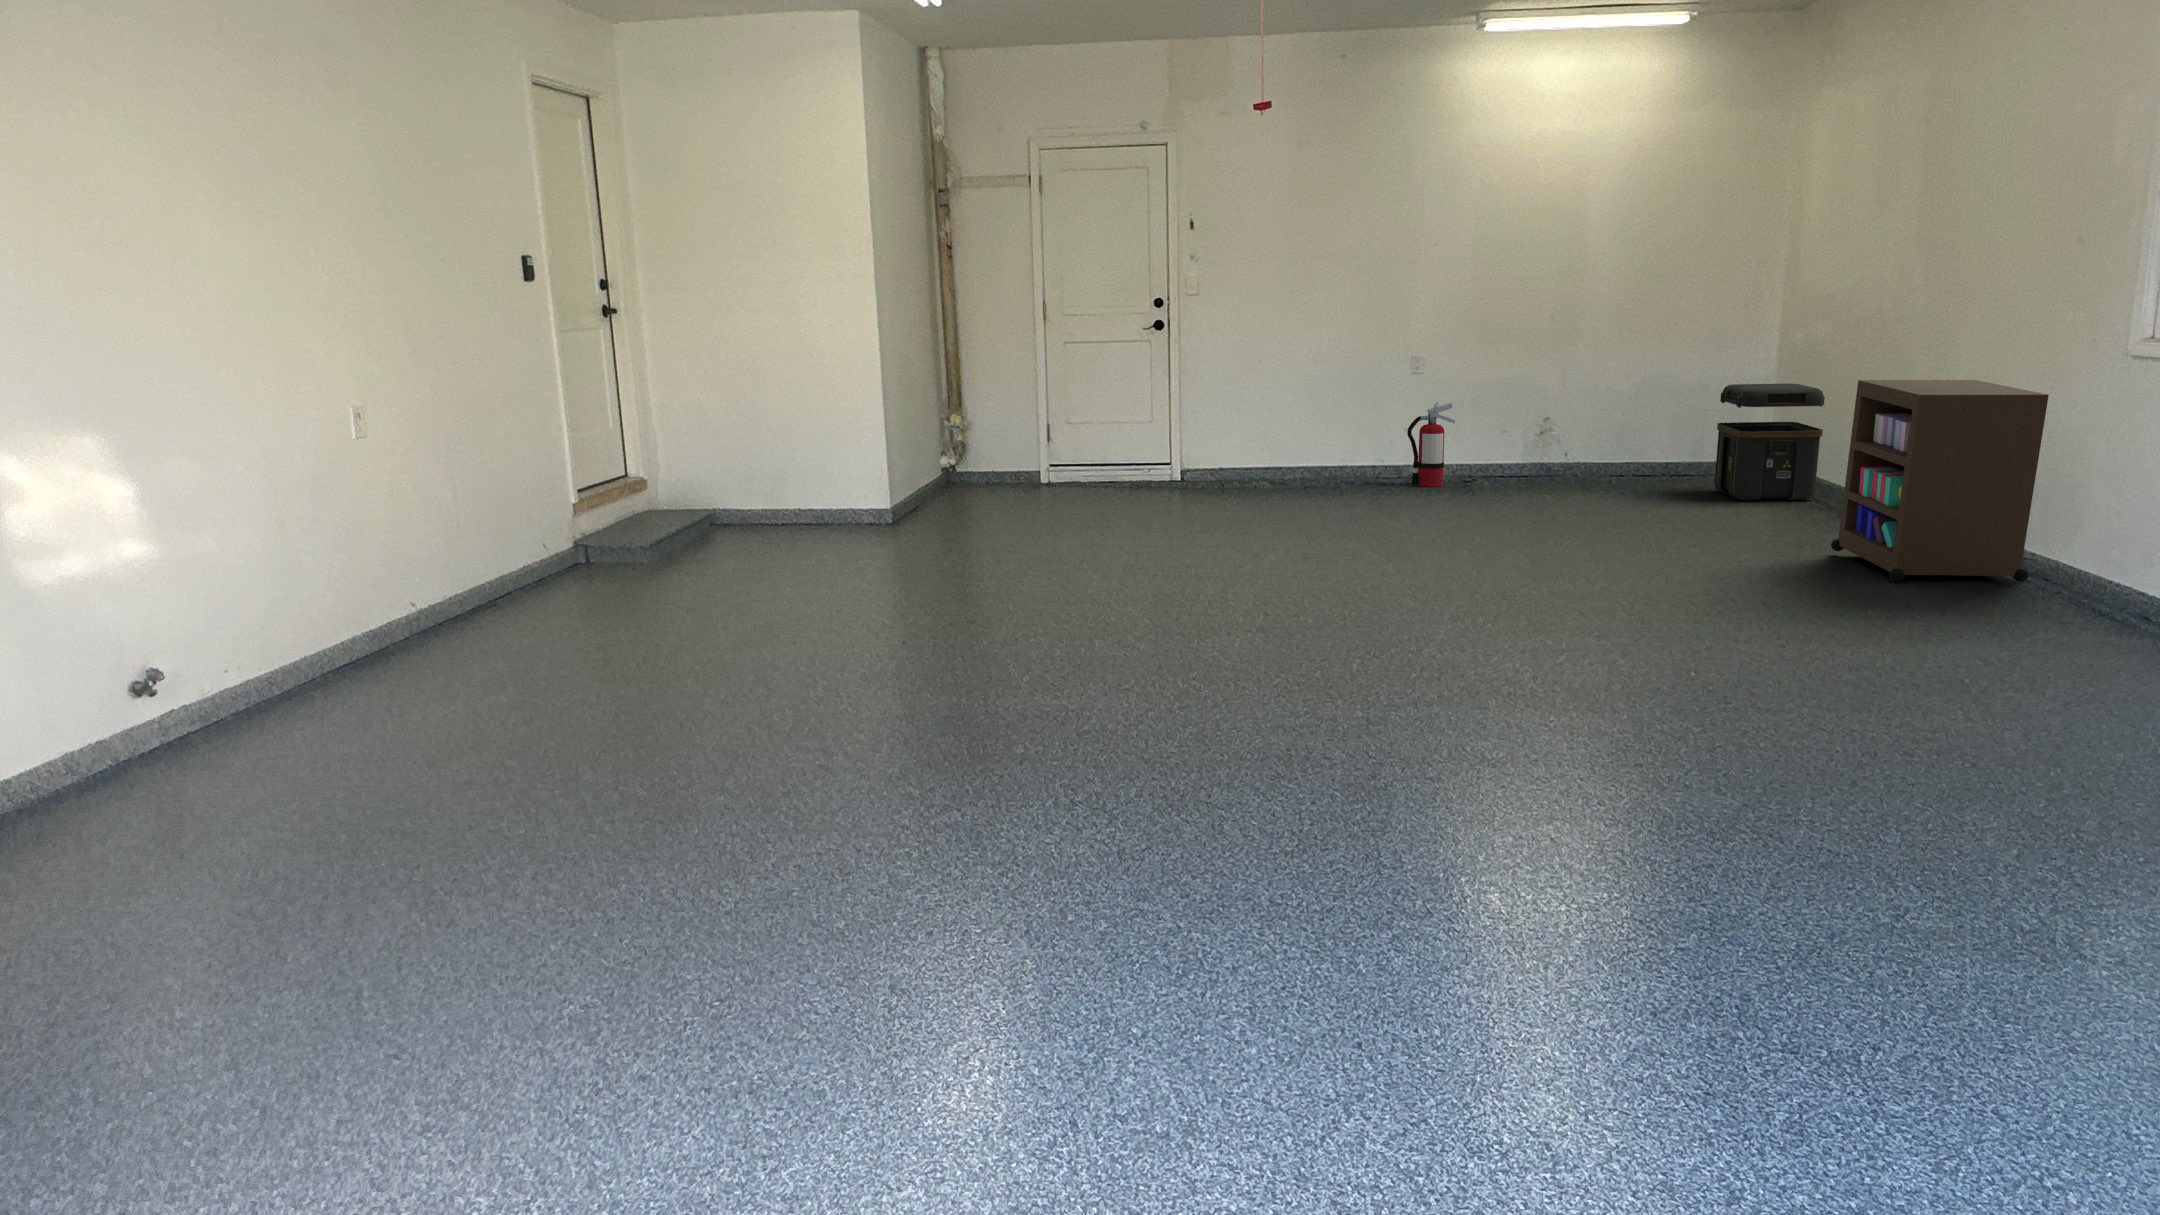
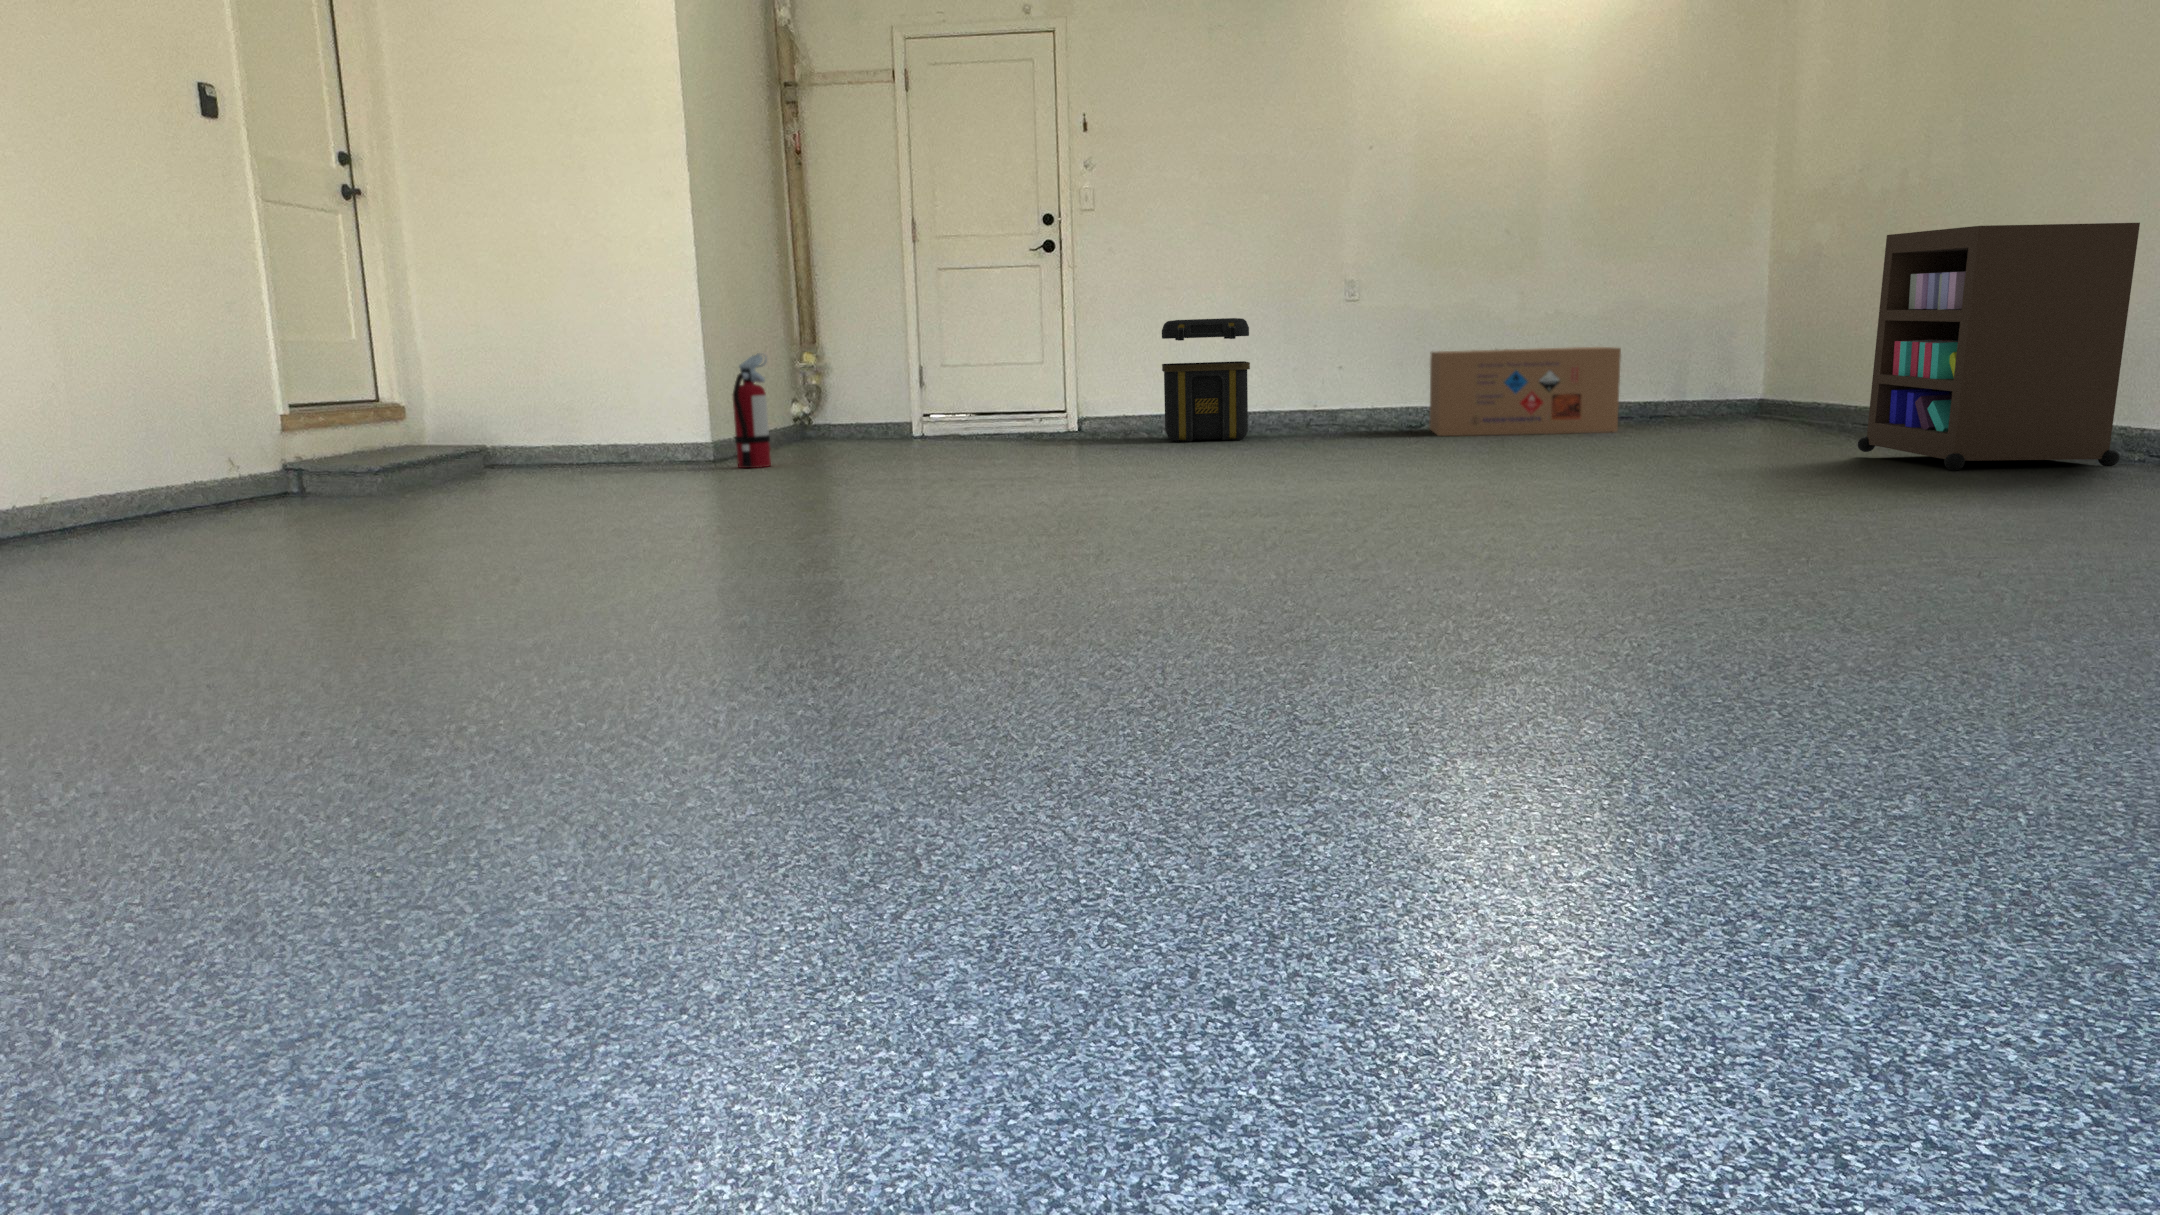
toolbox: present [1715,383,1825,501] -> present [1162,318,1250,442]
fire extinguisher: present [1407,403,1455,487] -> present [733,353,771,468]
cardboard box: none [1486,416,1652,496] -> present [1430,347,1621,436]

